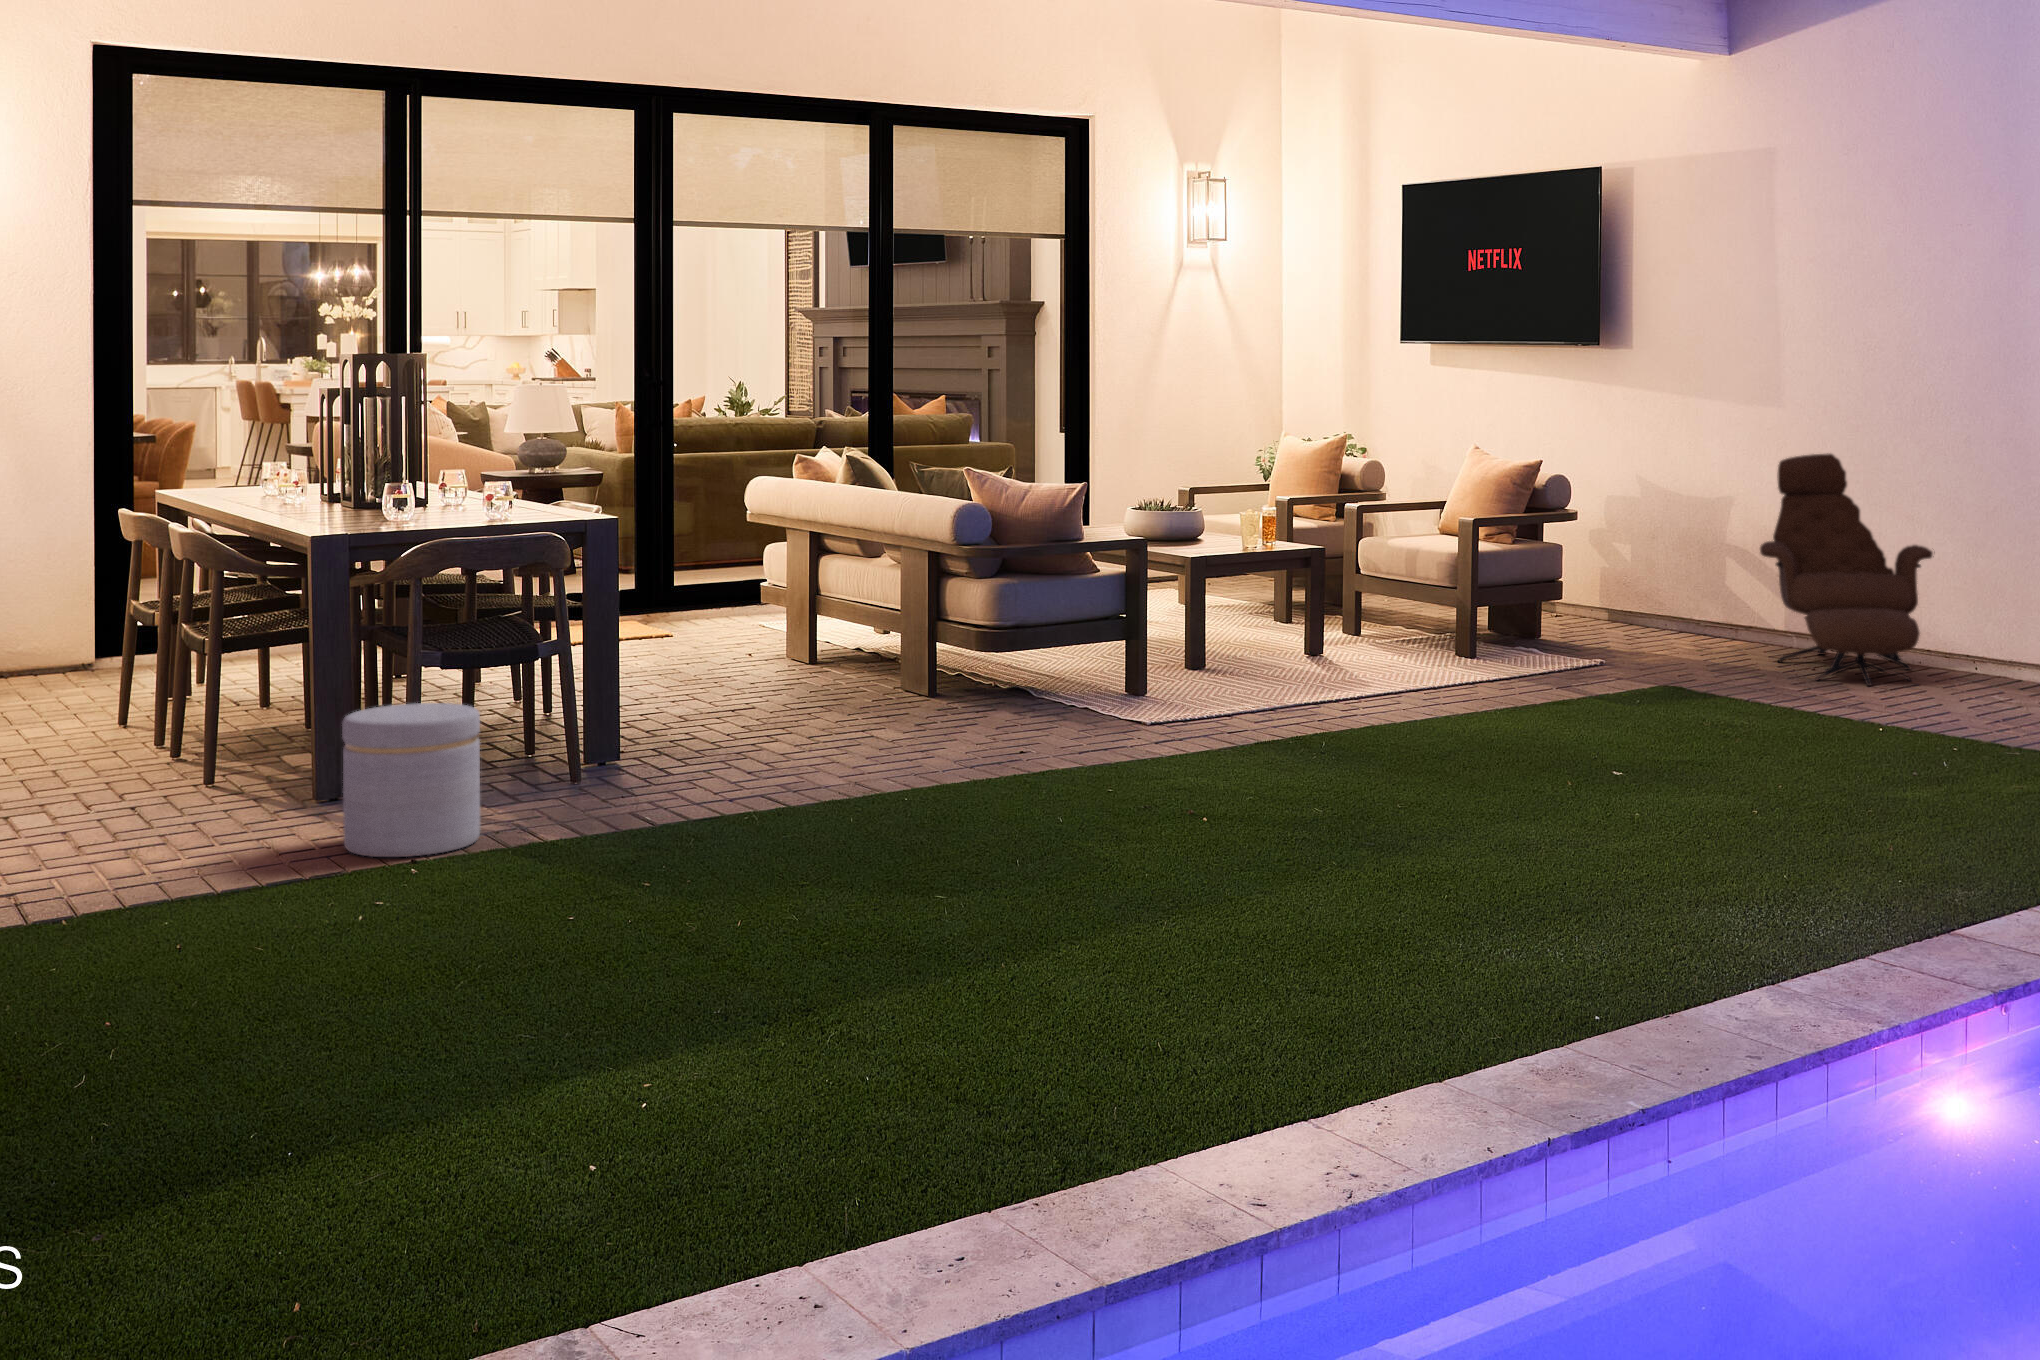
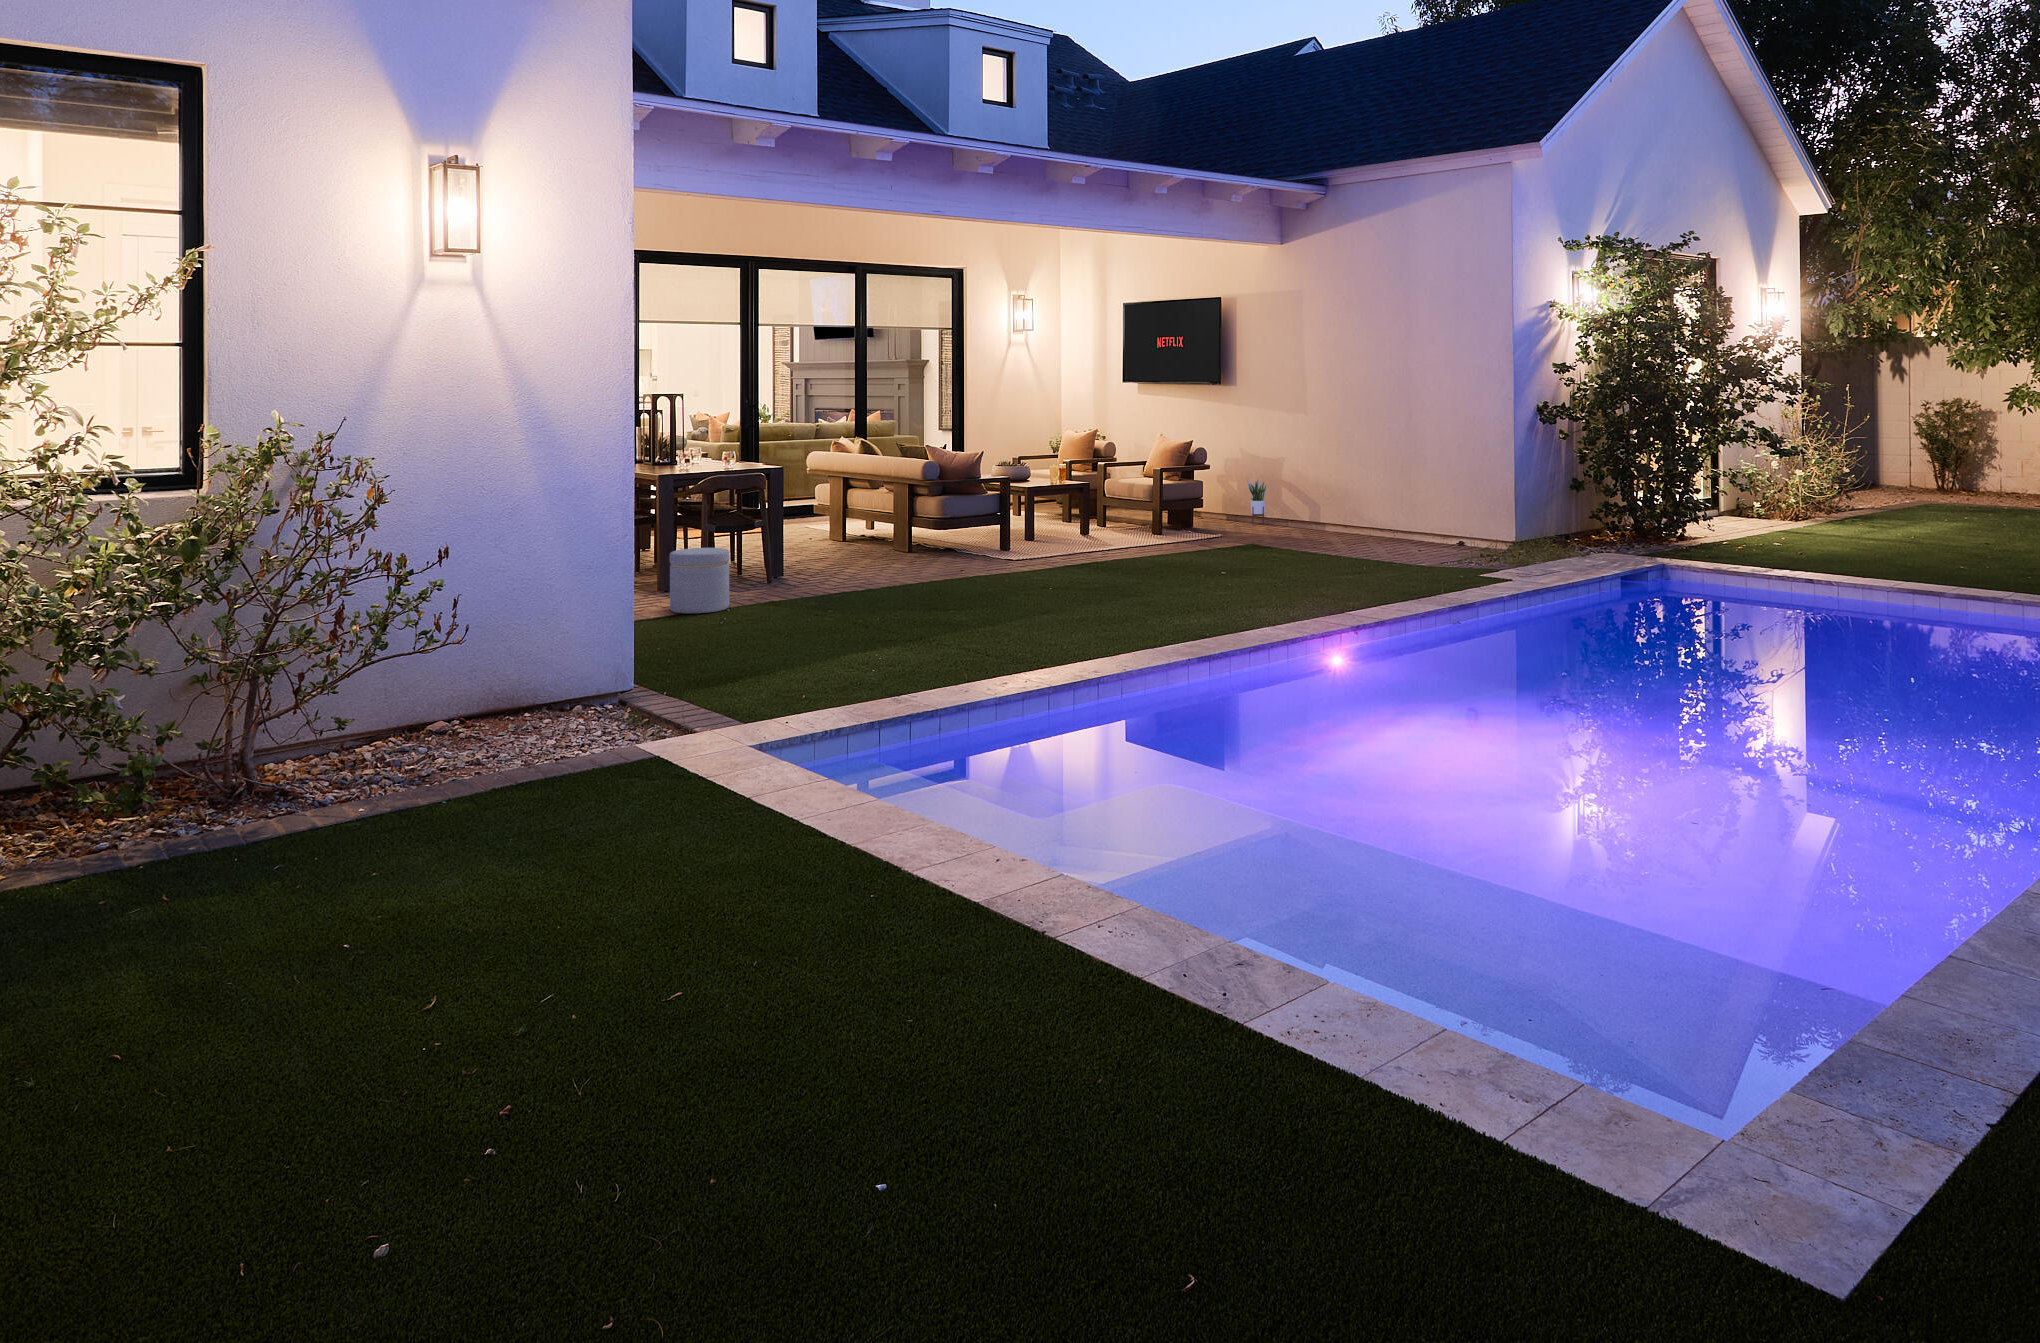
lounge chair: present [1760,453,1933,686] -> none [1295,436,1375,543]
potted plant: none [1653,538,1695,637] -> present [1247,479,1267,525]

